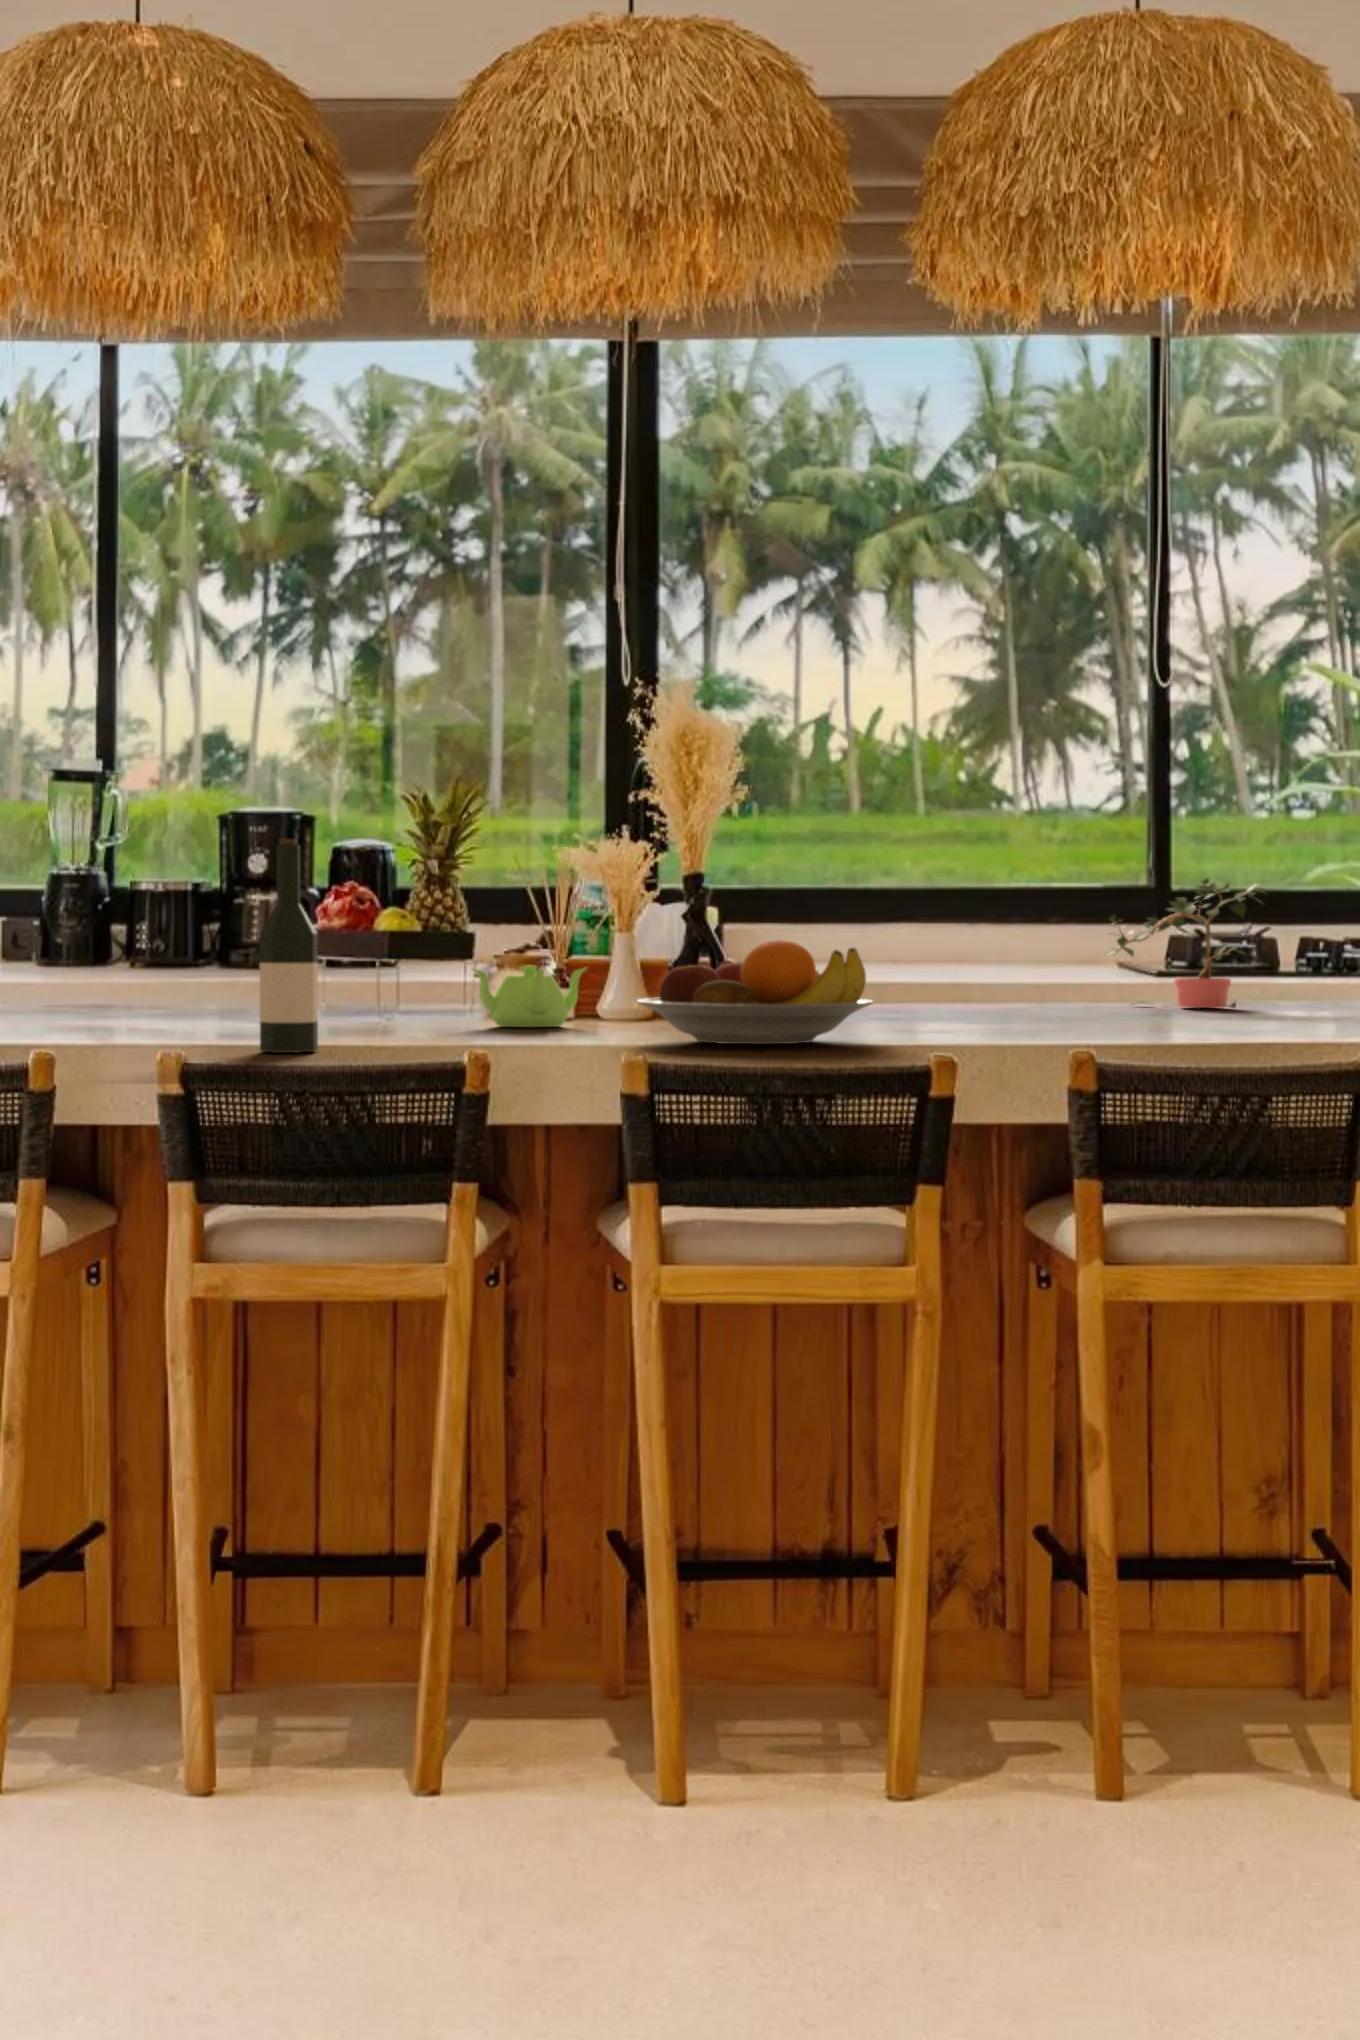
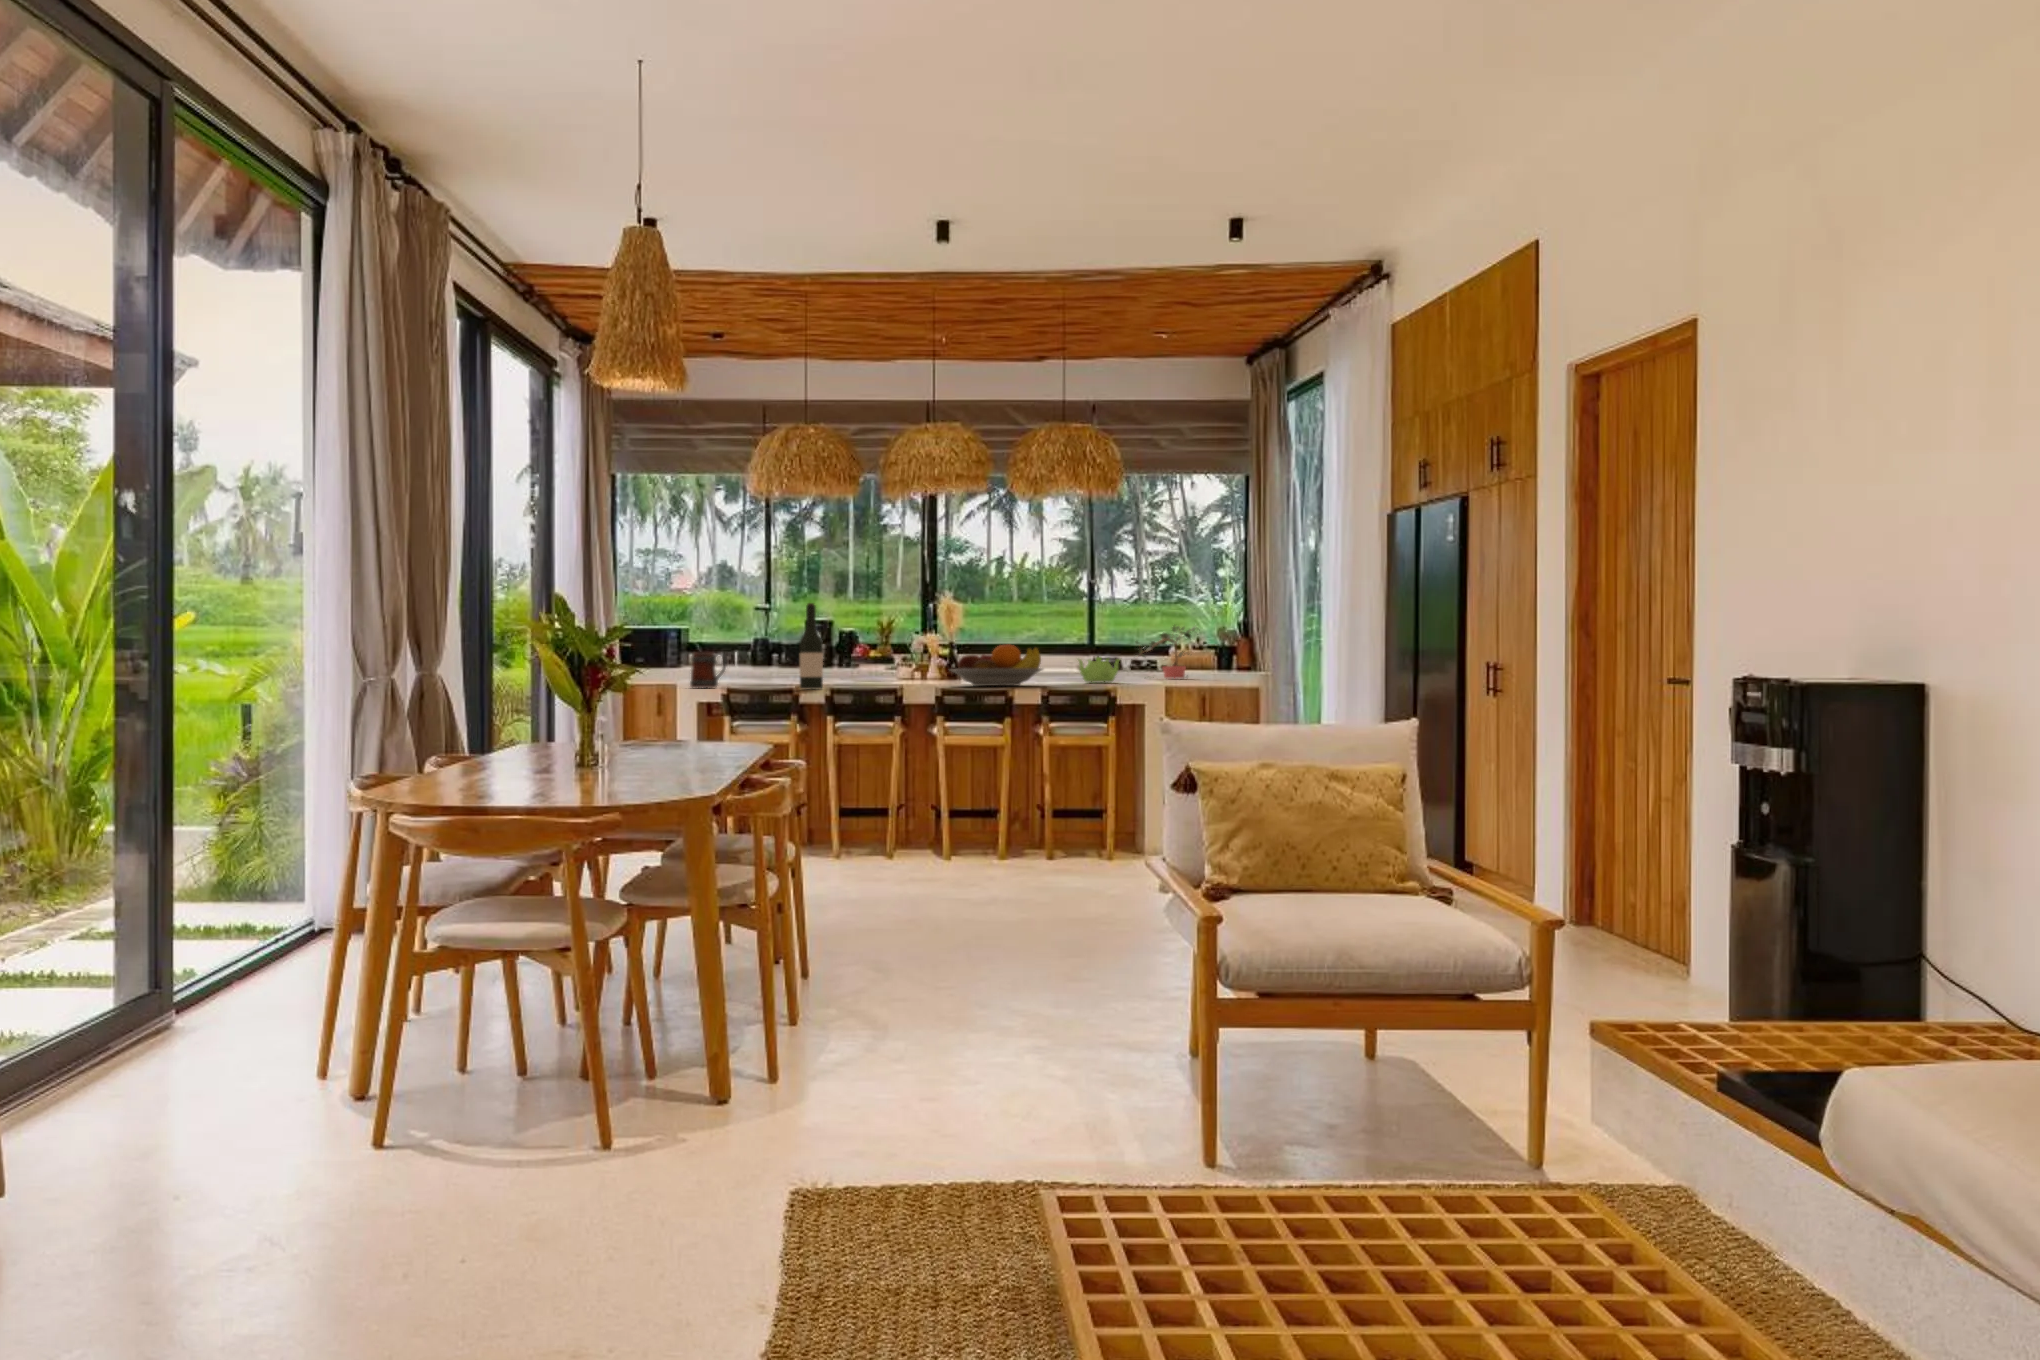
mug: none [26,951,110,1038] -> present [690,652,727,688]
teapot: present [472,966,586,1027] -> present [1078,657,1119,682]

